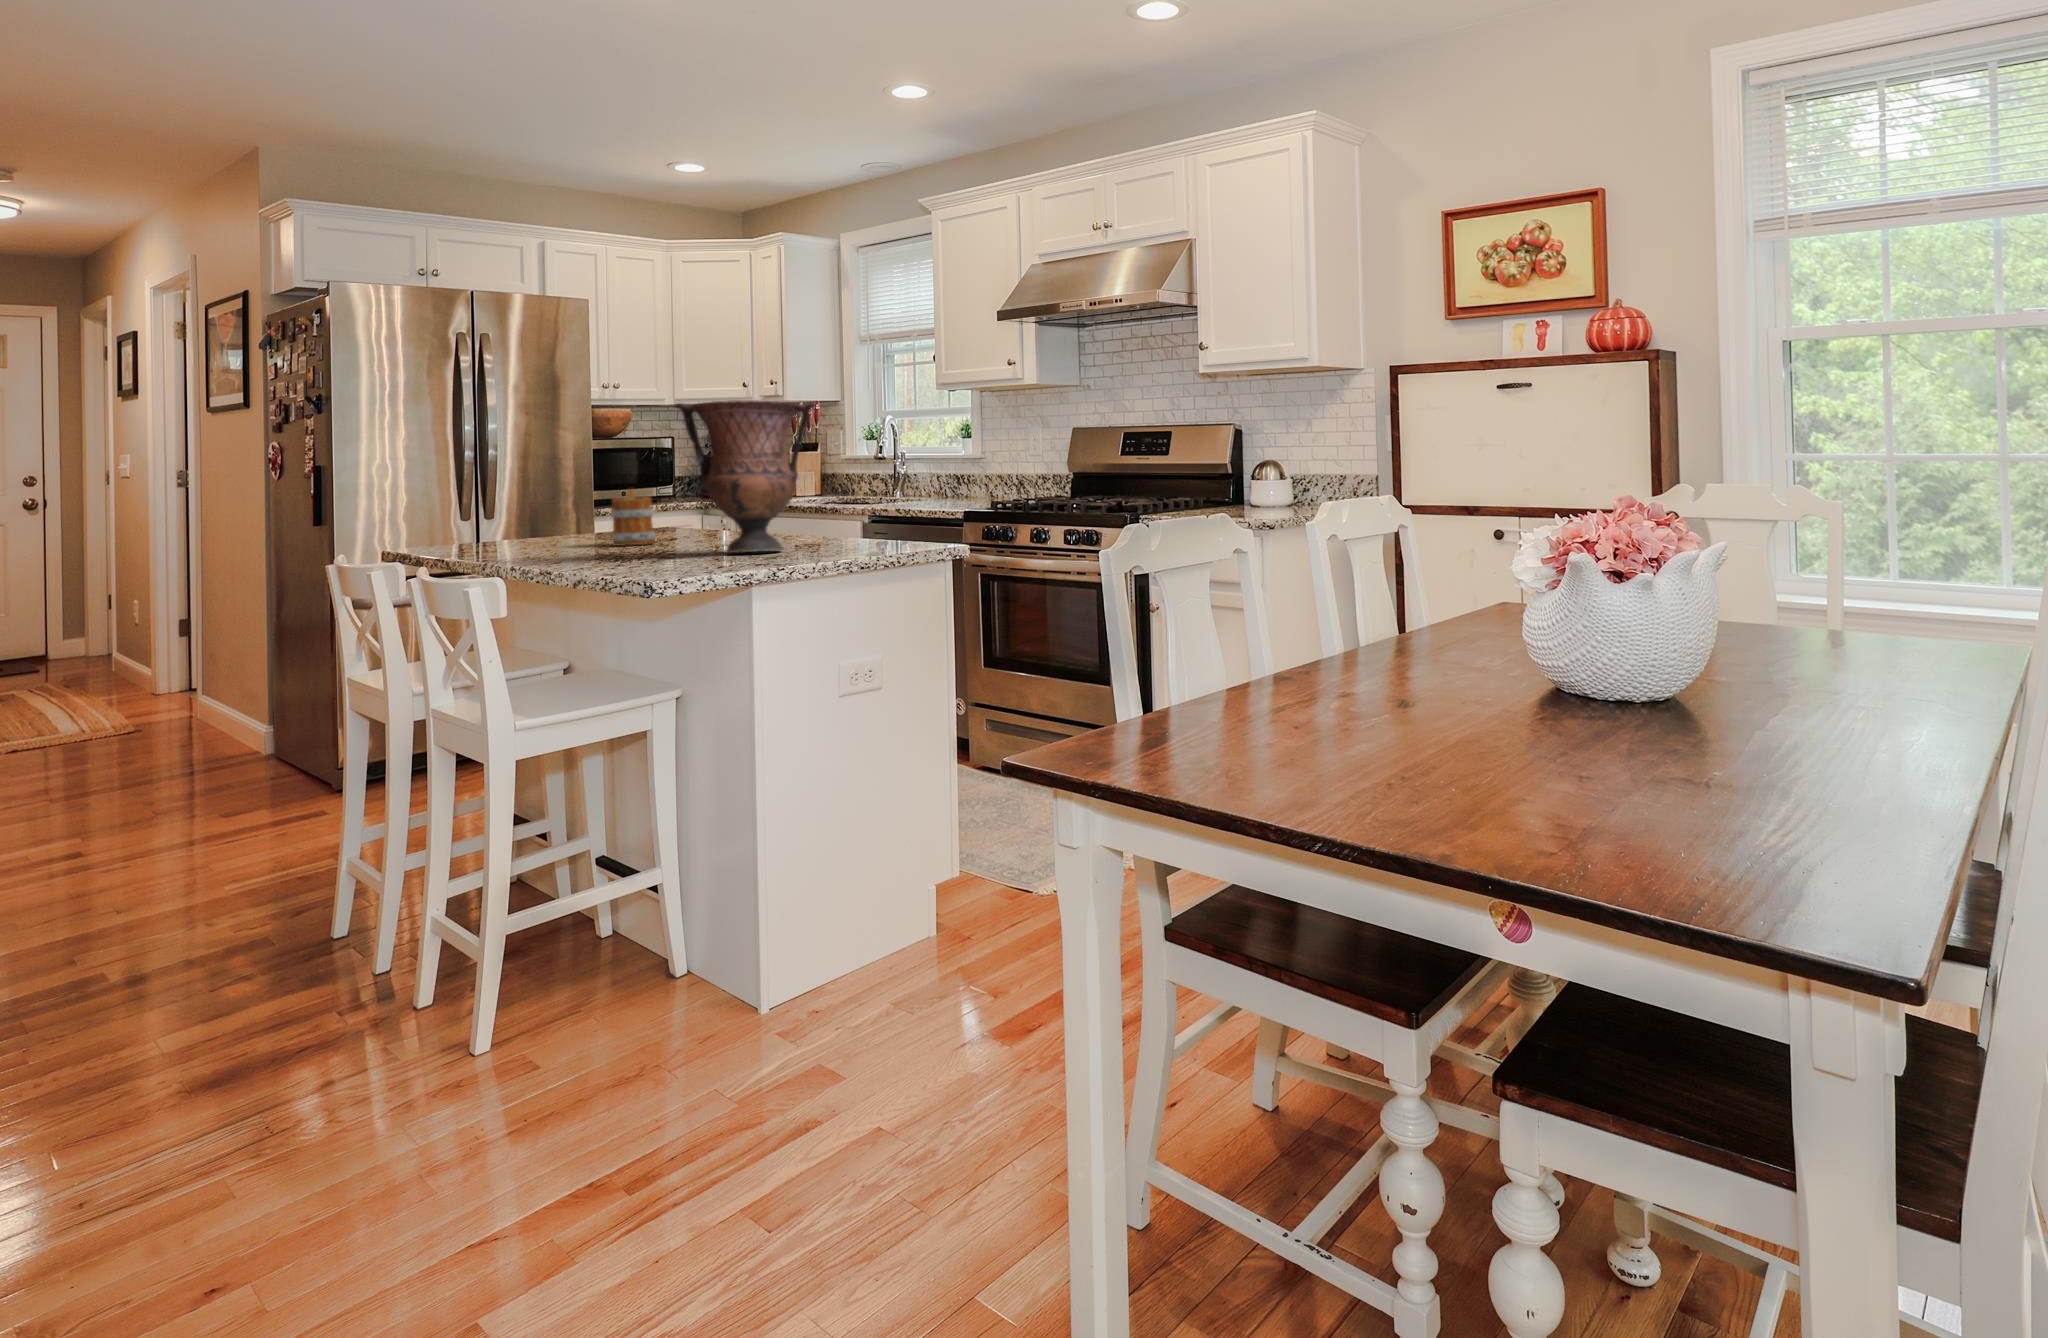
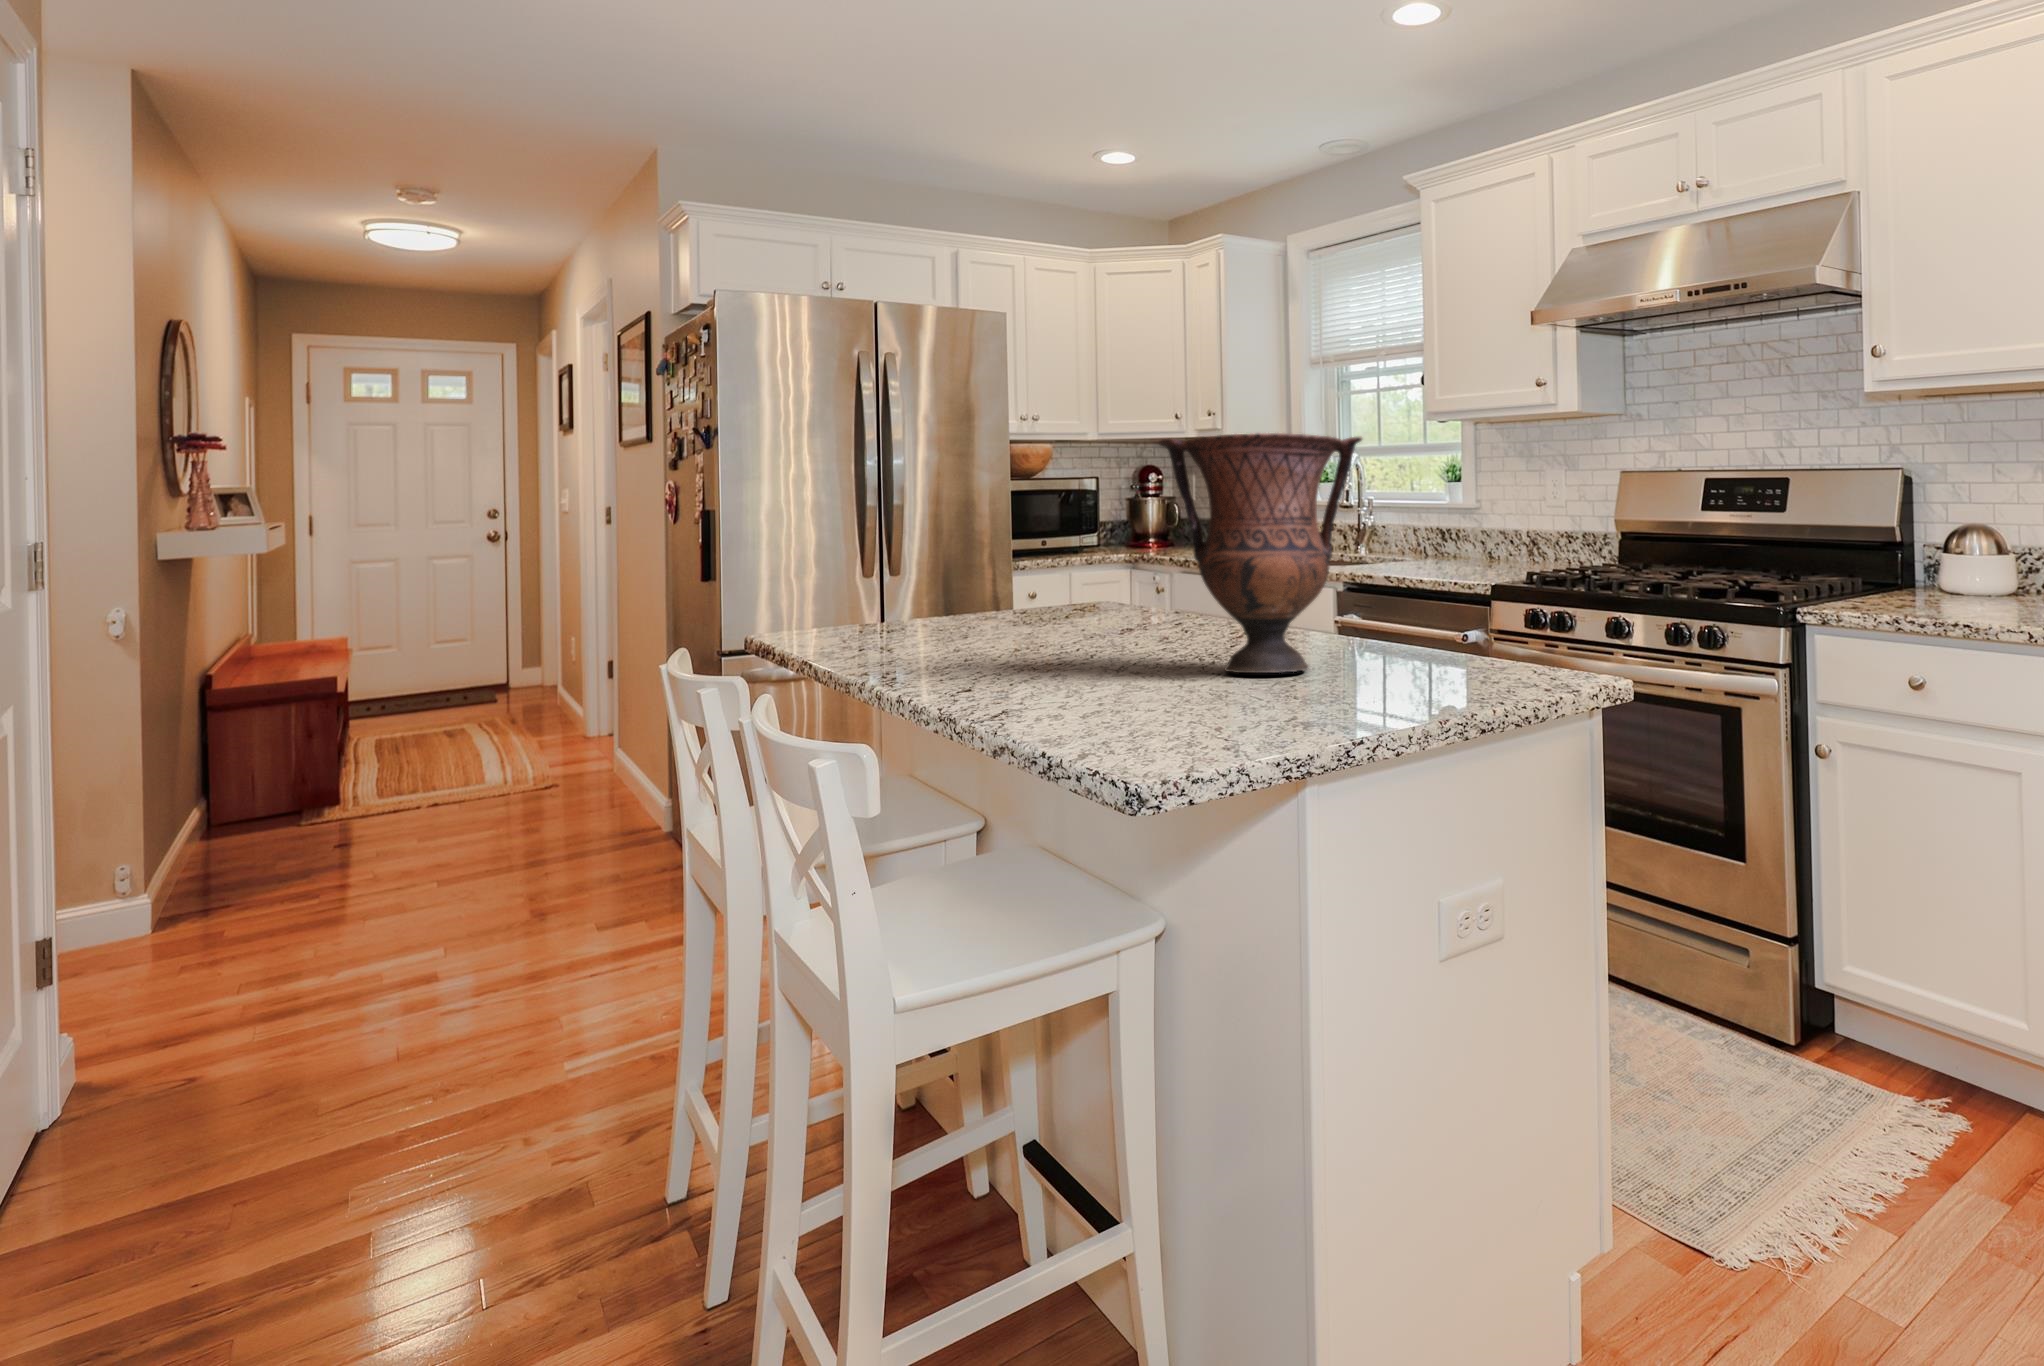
mug: present [611,489,655,546] -> none [1049,556,1105,637]

